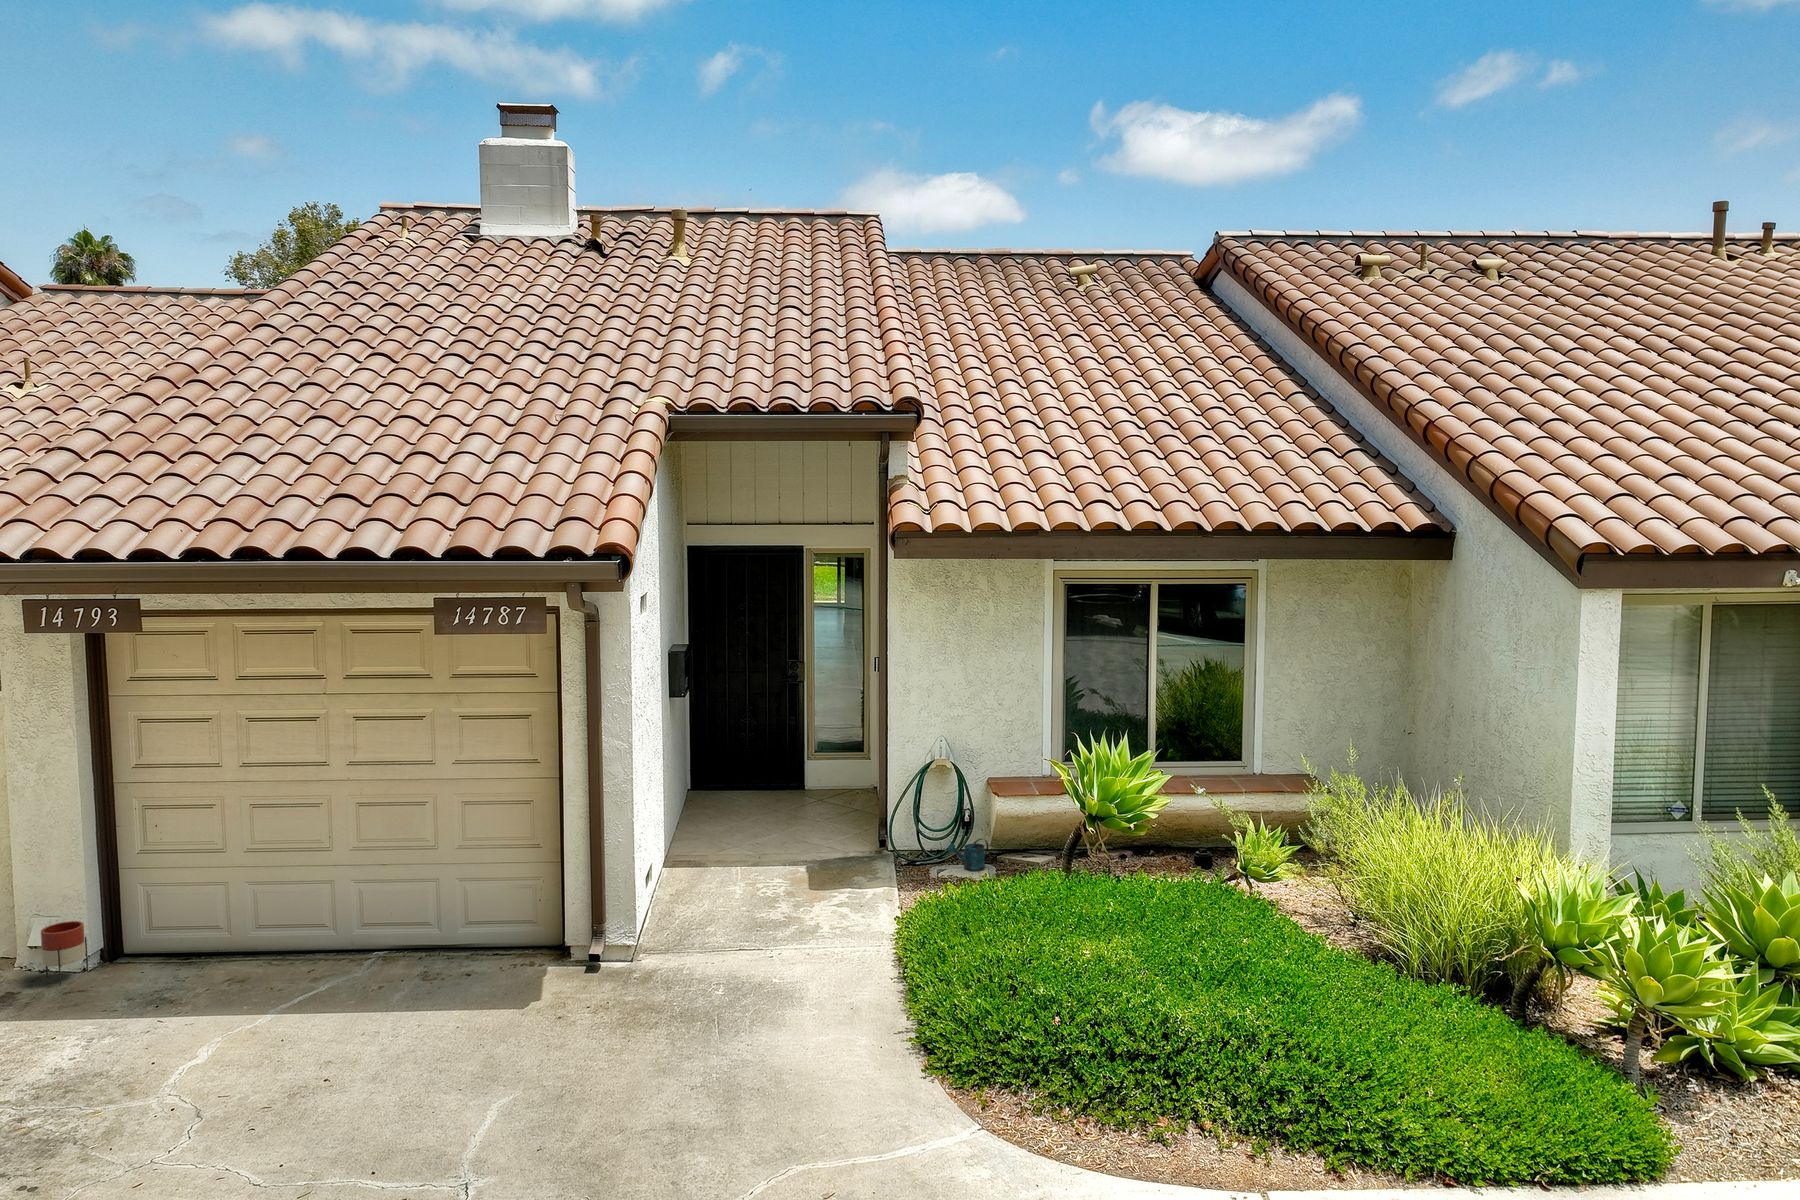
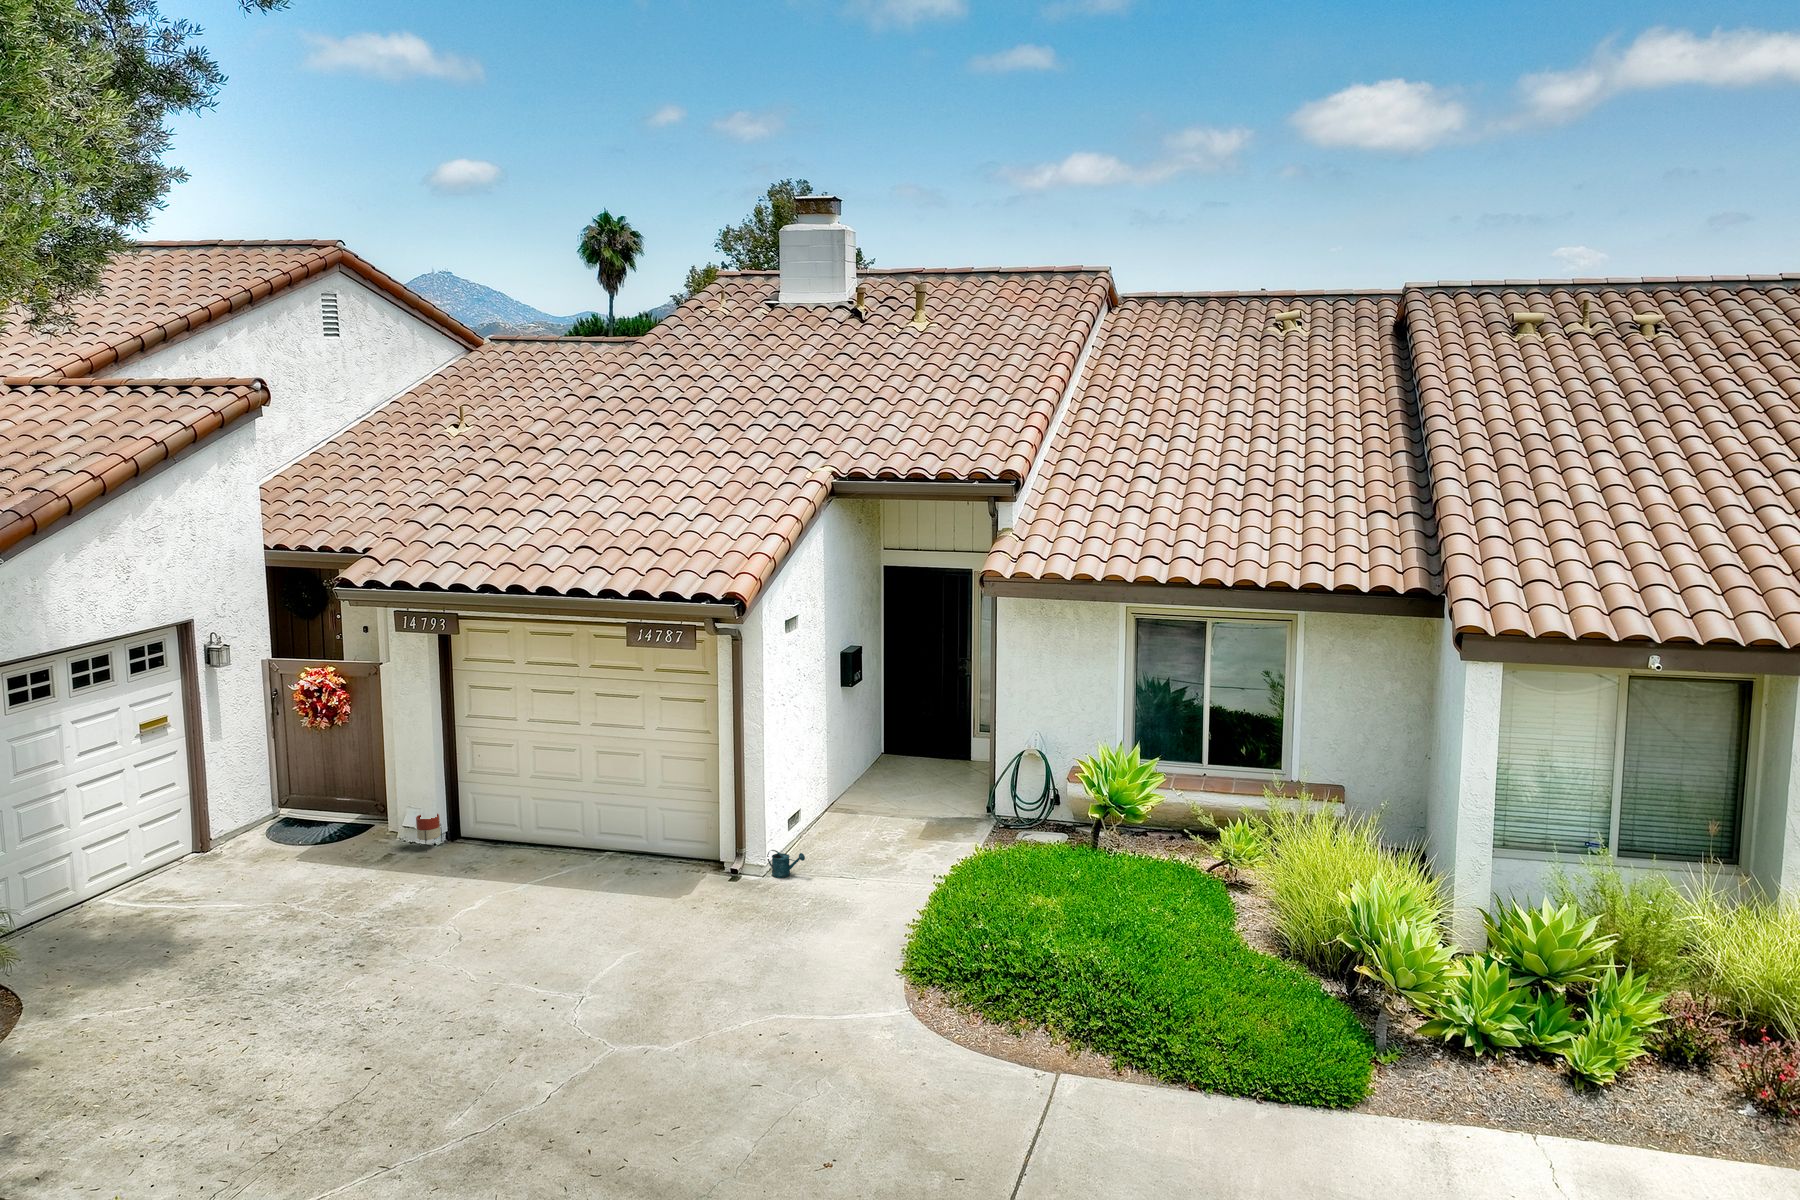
watering can: present [948,838,988,871] -> present [767,850,805,878]

